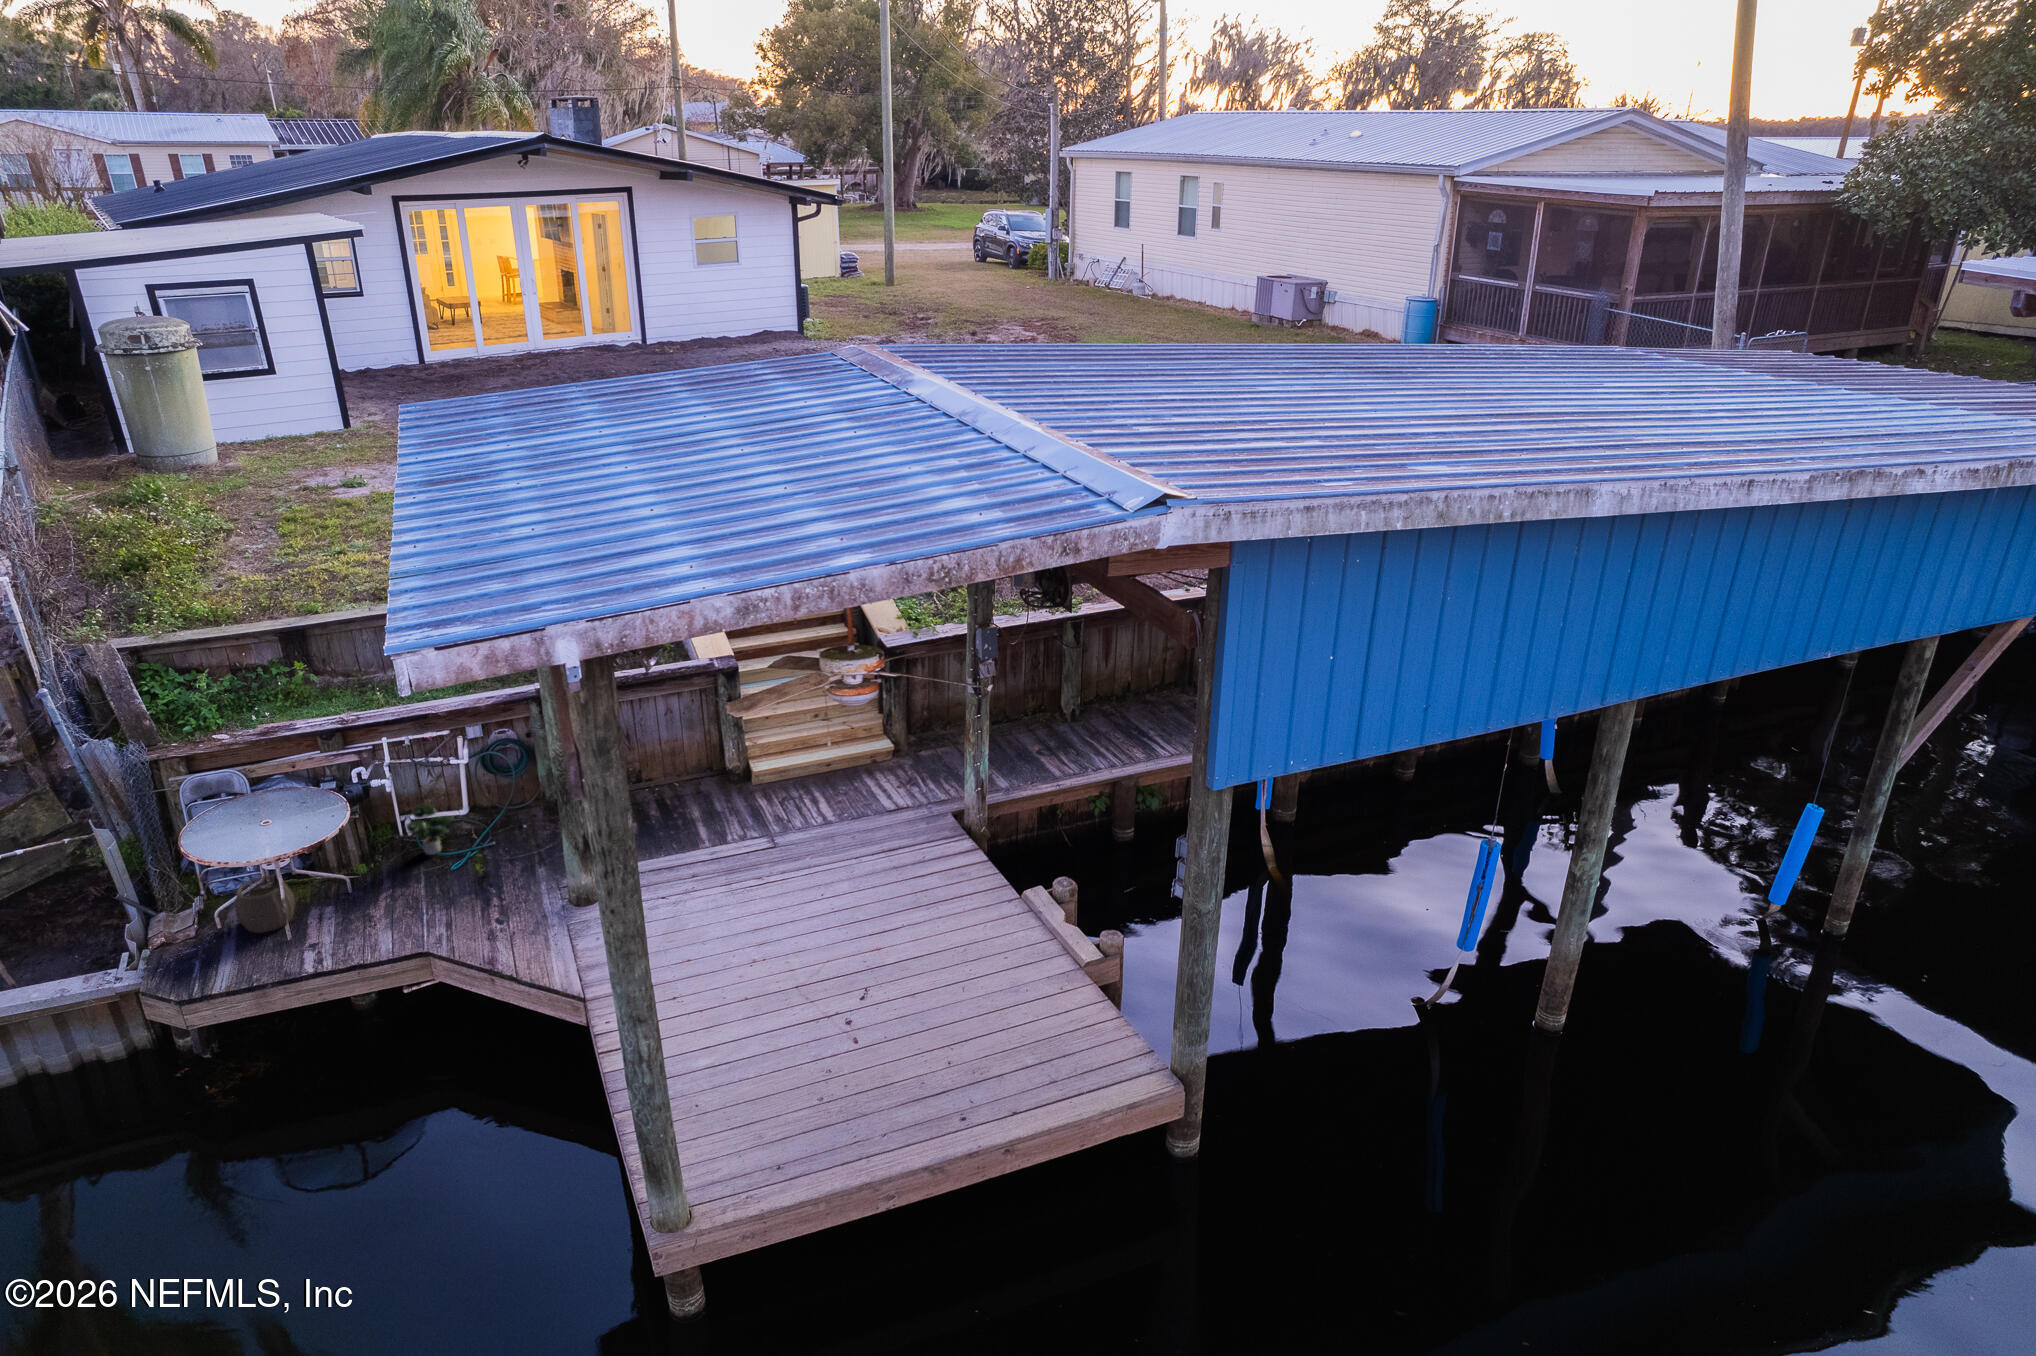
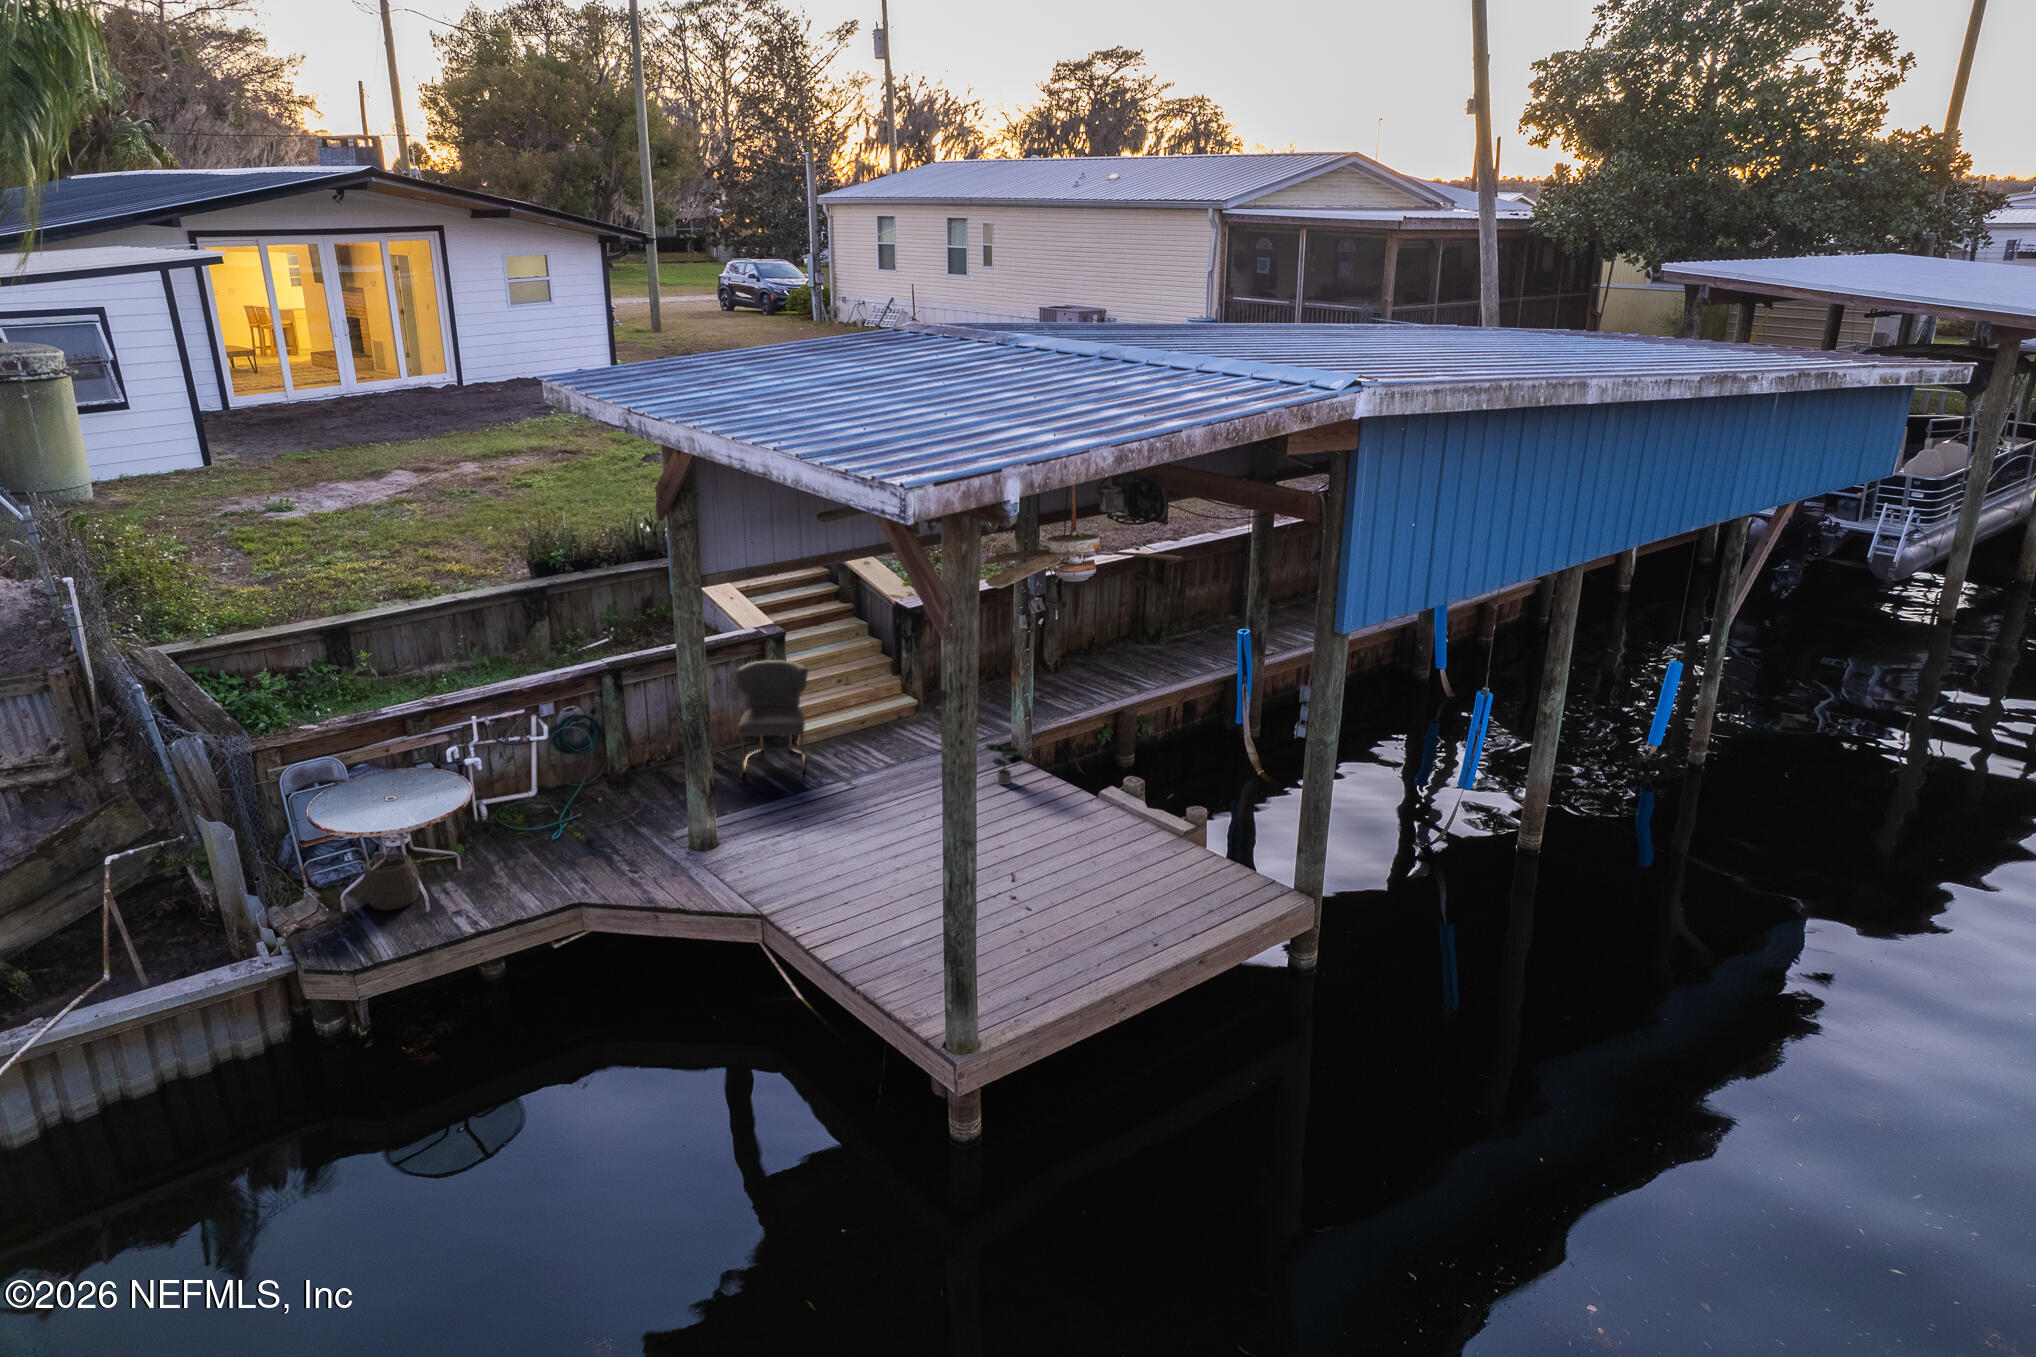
chair: none [671,694,752,814] -> present [736,660,808,773]
potted plant: present [406,805,454,855] -> present [986,744,1023,785]

